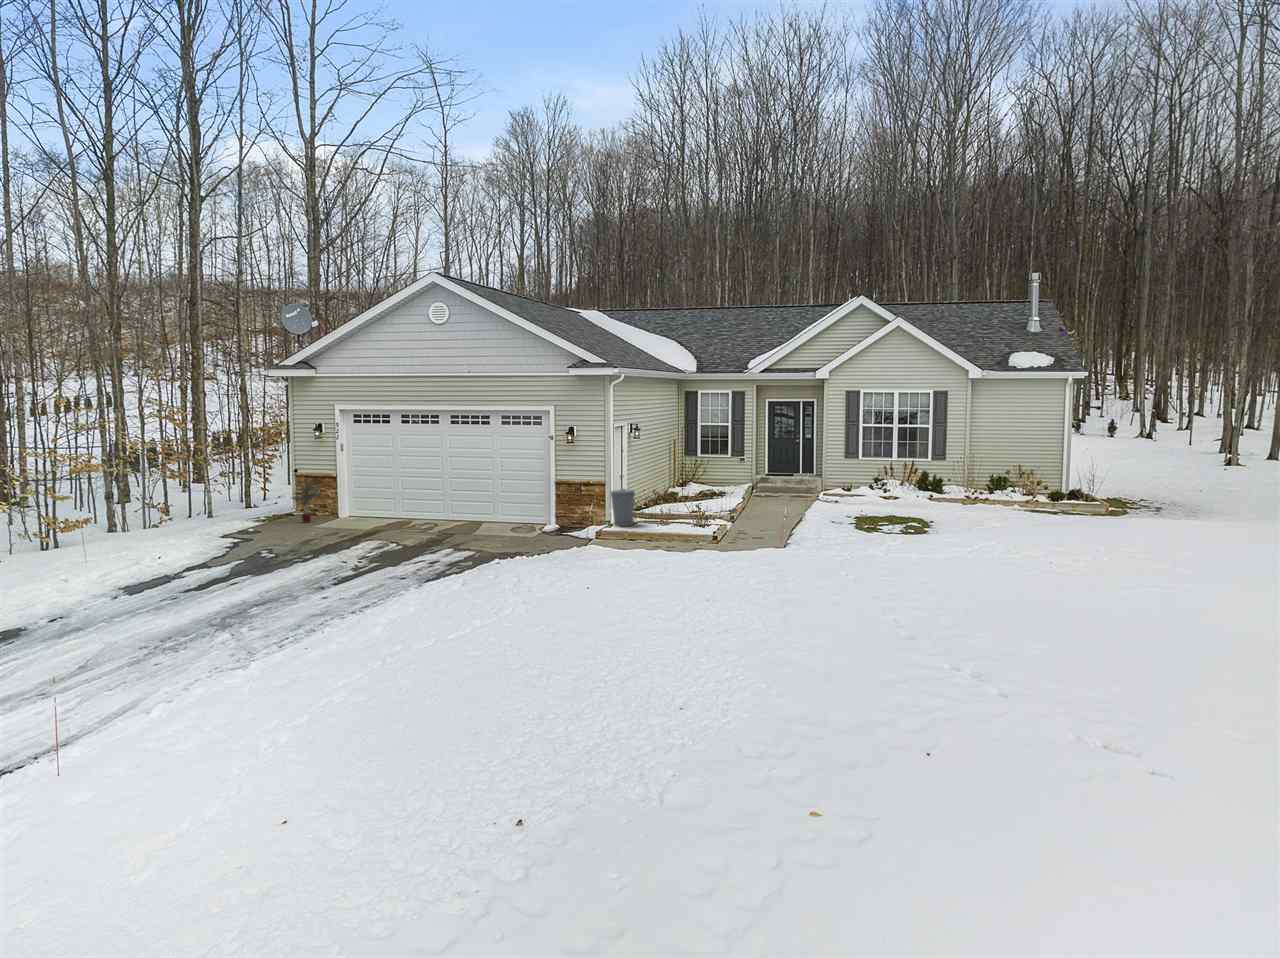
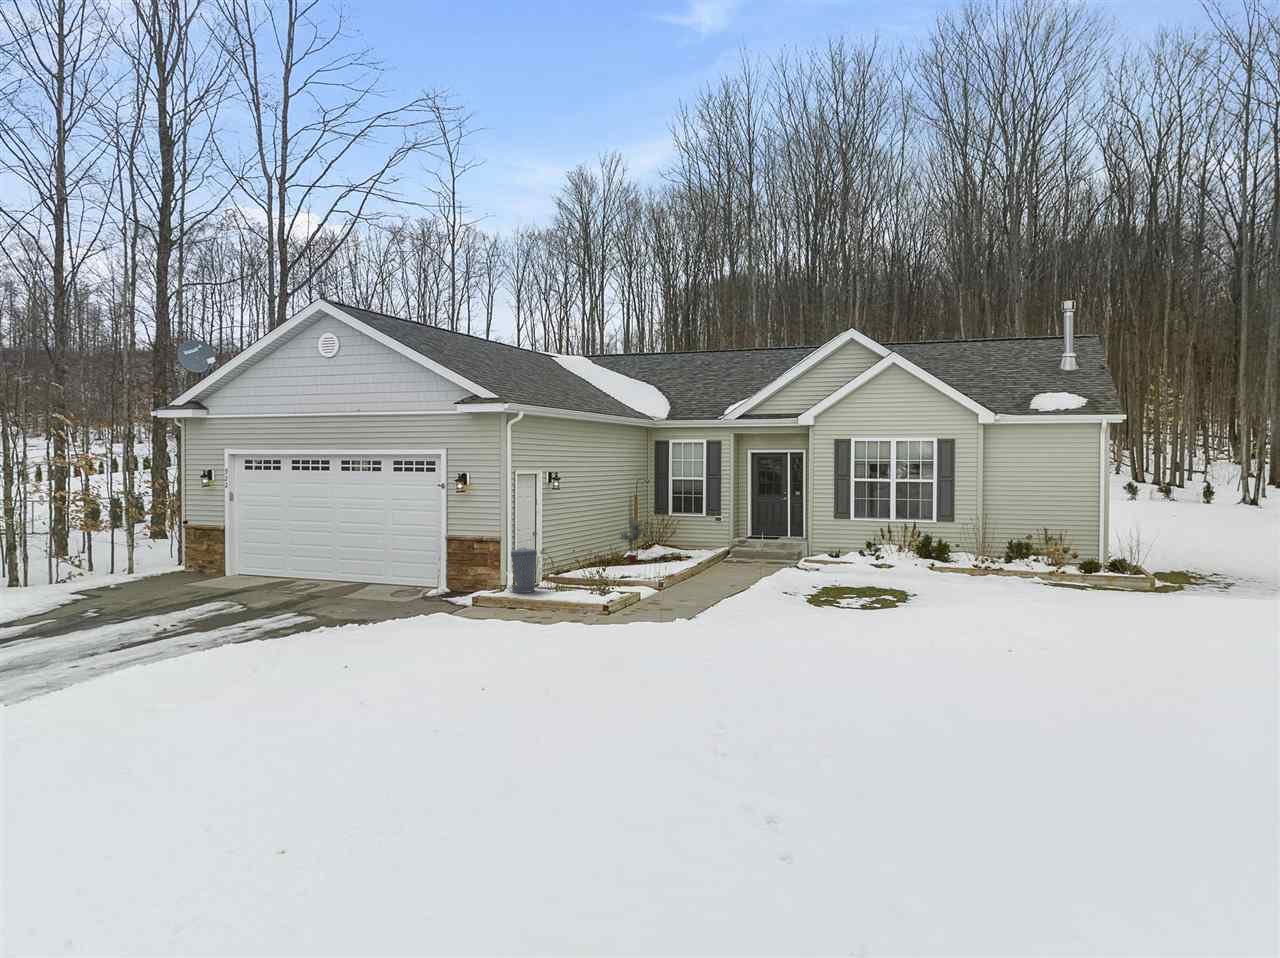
potted tree: present [292,479,320,522] -> present [619,519,643,562]

